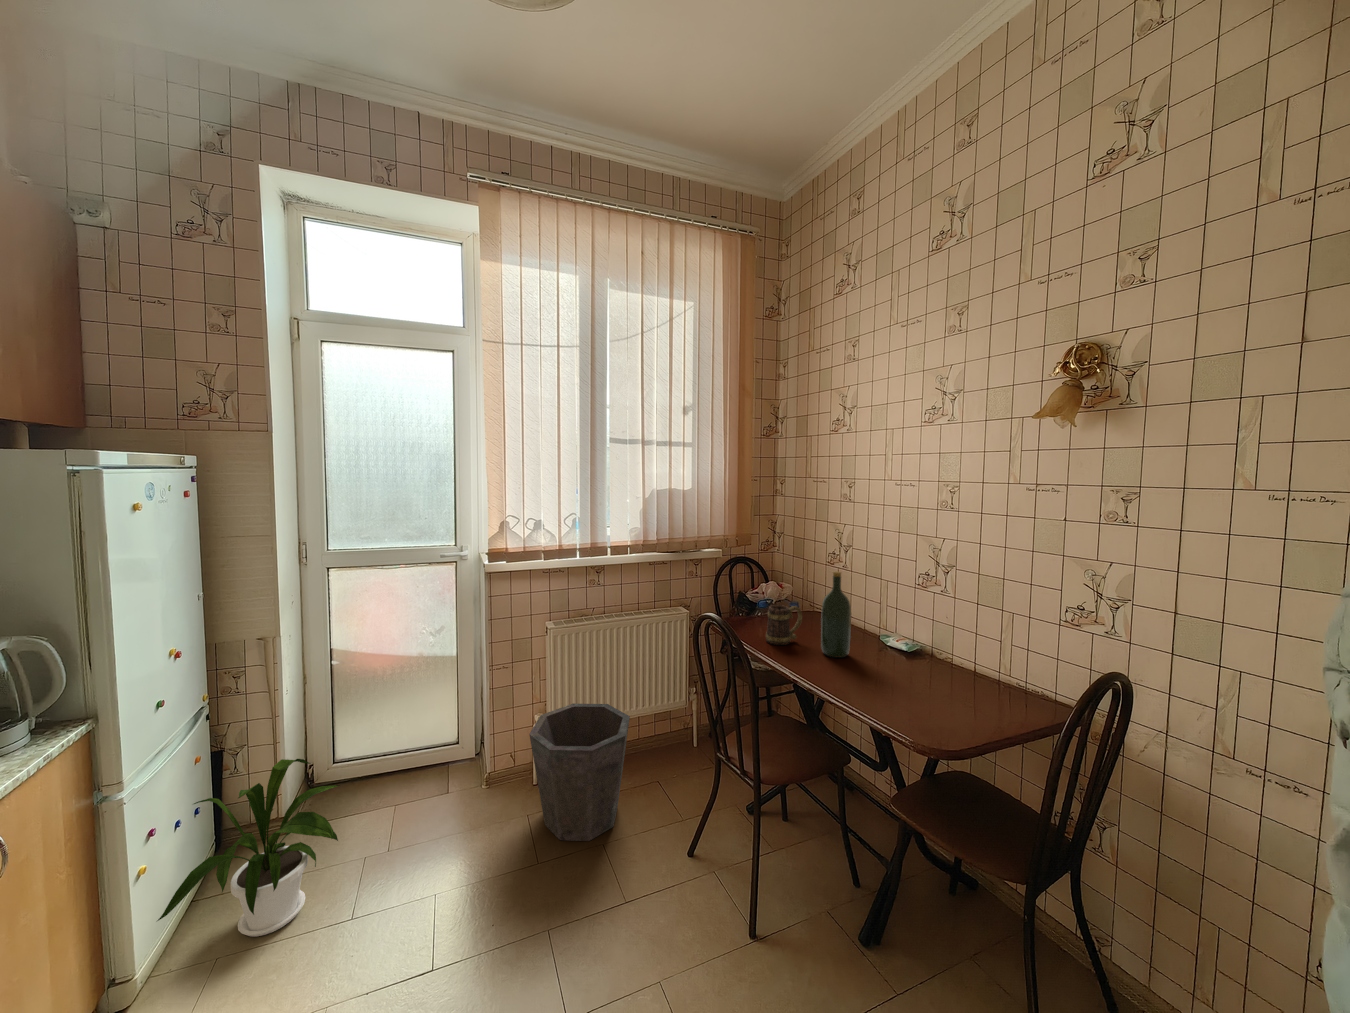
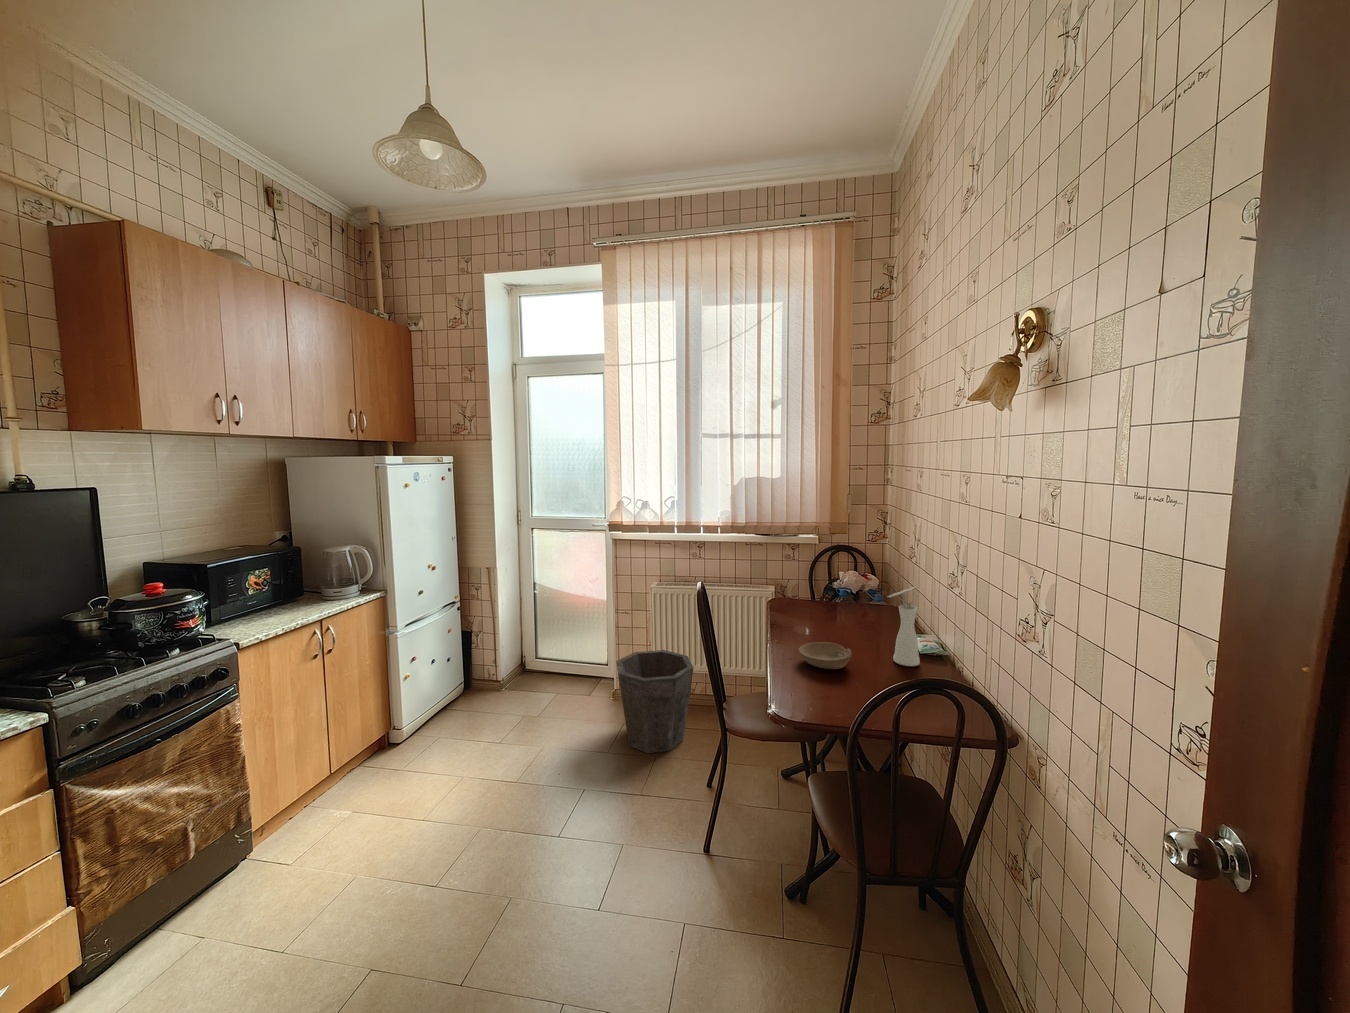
wine bottle: present [821,571,851,657] -> none [826,558,857,644]
vase: none [889,592,922,668] -> present [887,587,920,666]
mug: present [766,605,802,645] -> none [791,587,827,625]
bowl: none [840,659,898,688] -> present [799,642,852,669]
house plant: present [157,759,340,936] -> none [410,639,506,735]

